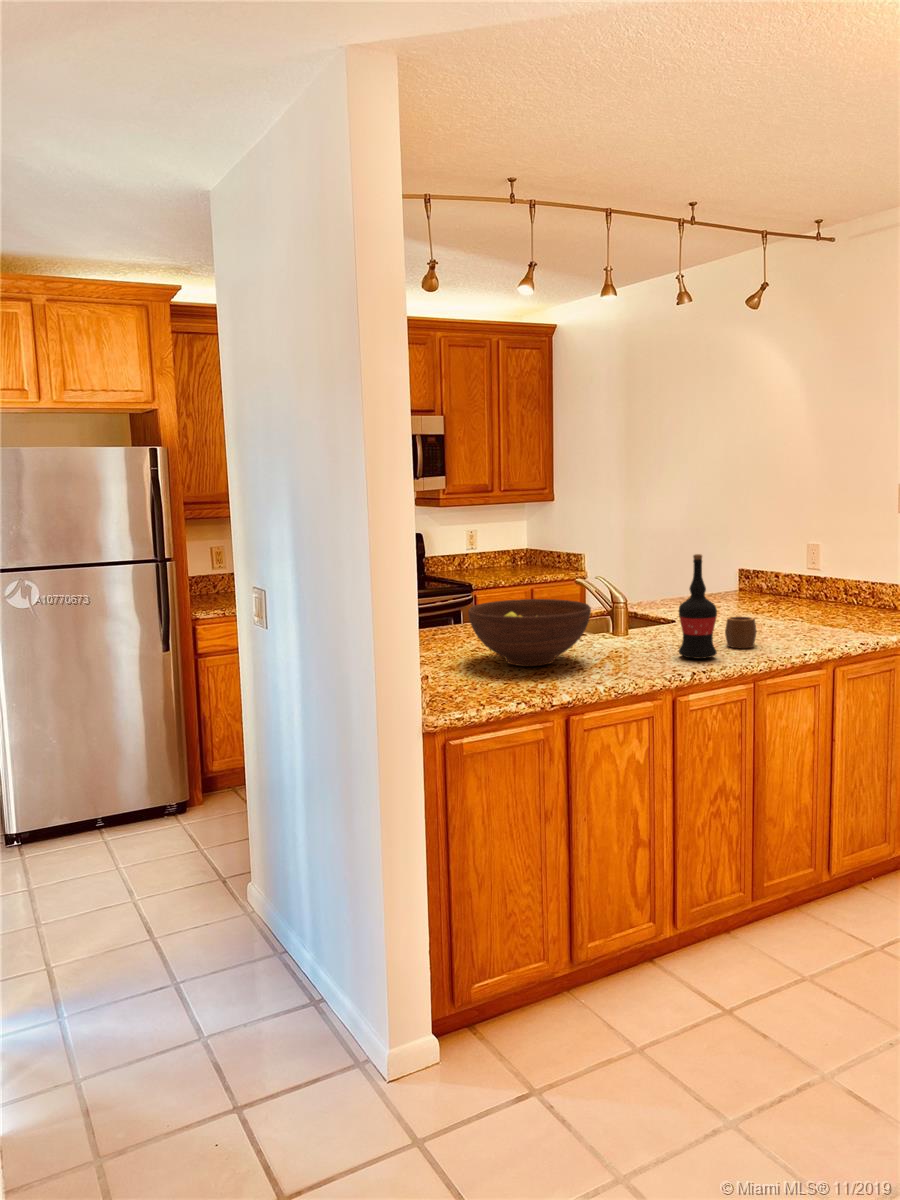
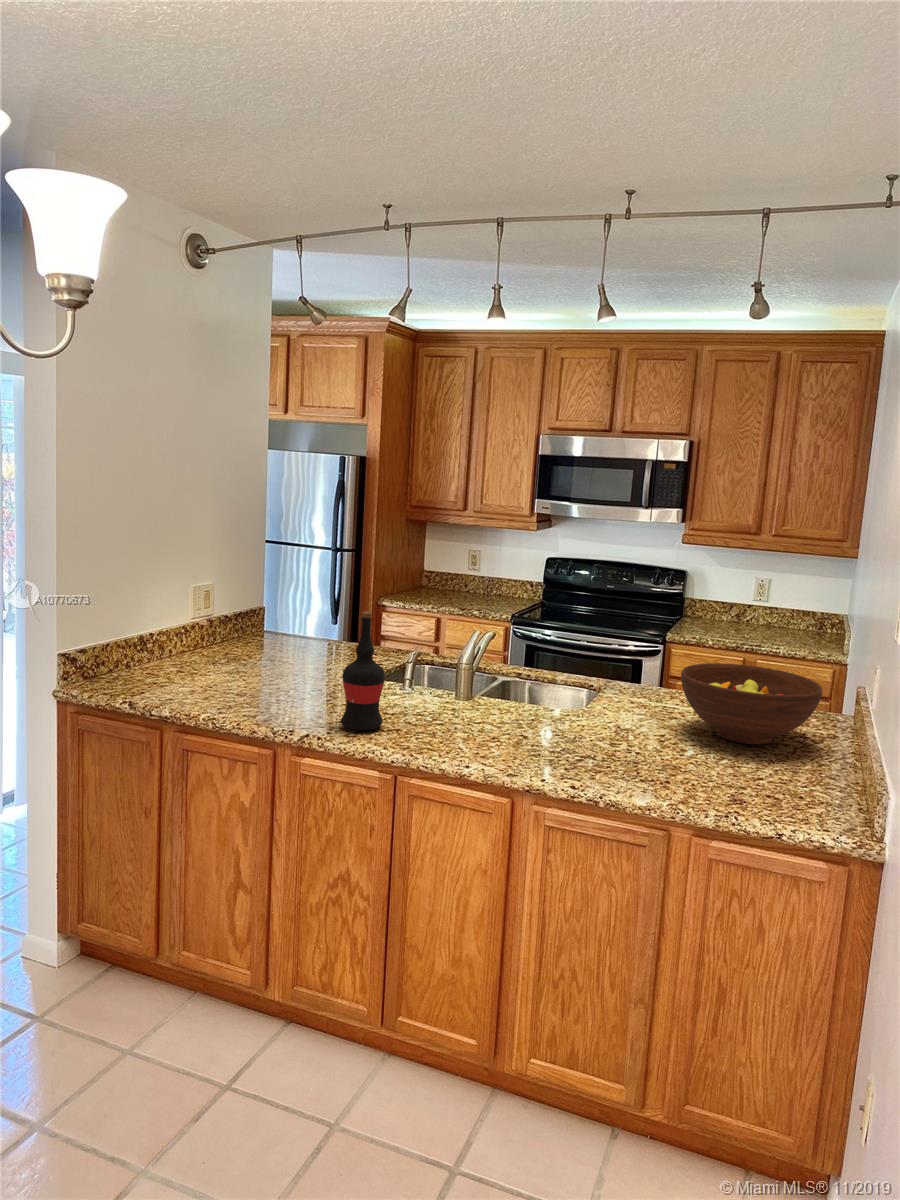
fruit bowl: present [468,599,591,666] -> present [681,663,822,744]
mug: present [725,616,757,648] -> none [427,700,474,742]

